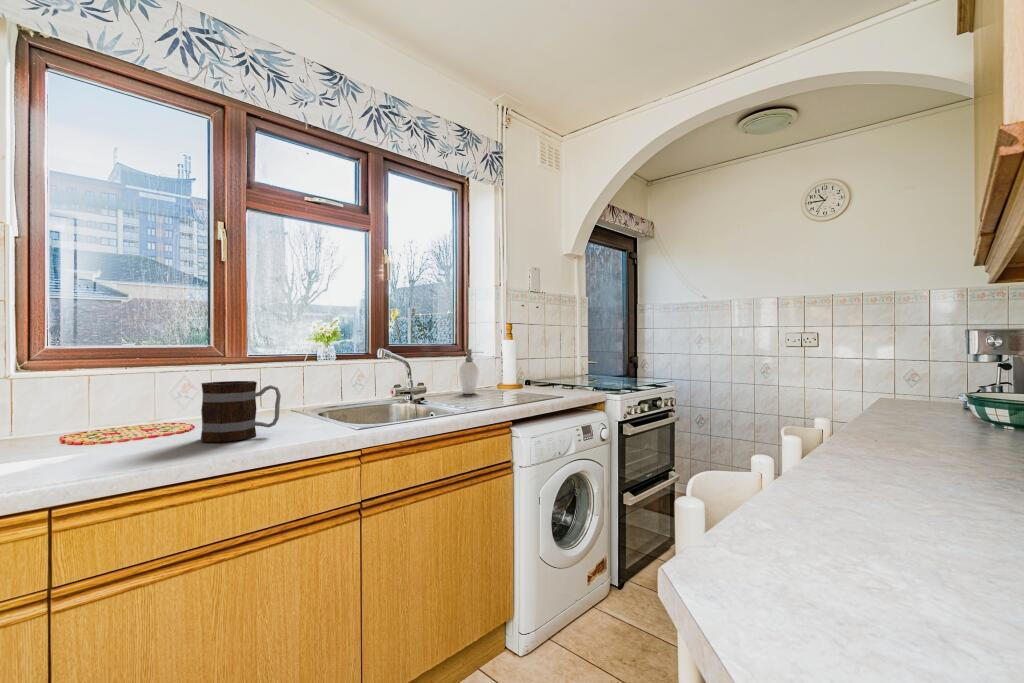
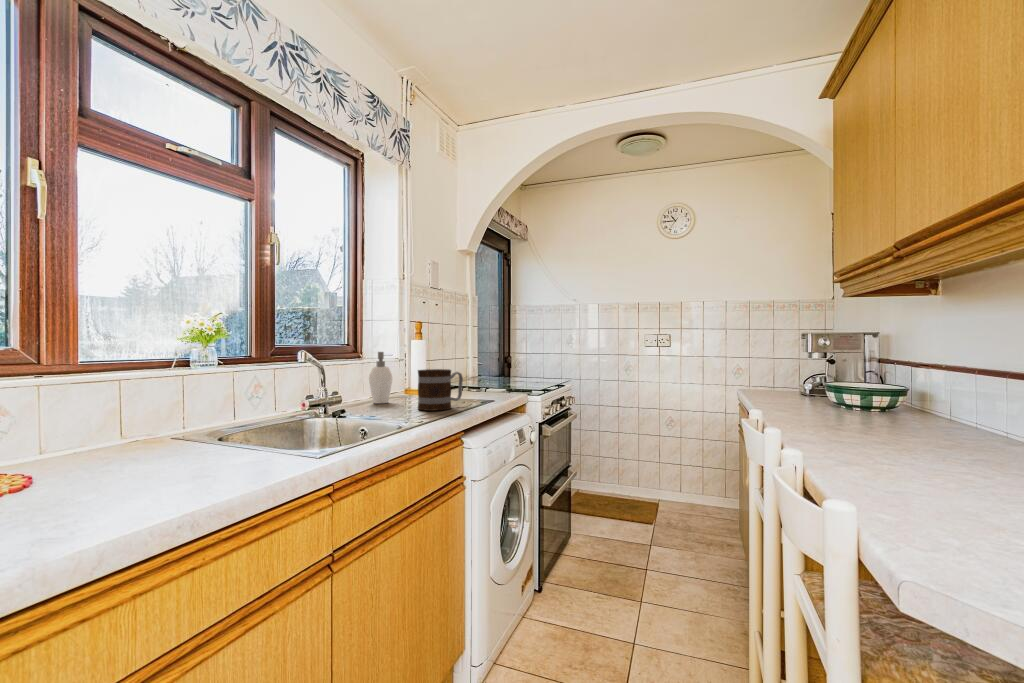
mug: present [201,381,281,442] -> present [418,369,463,411]

